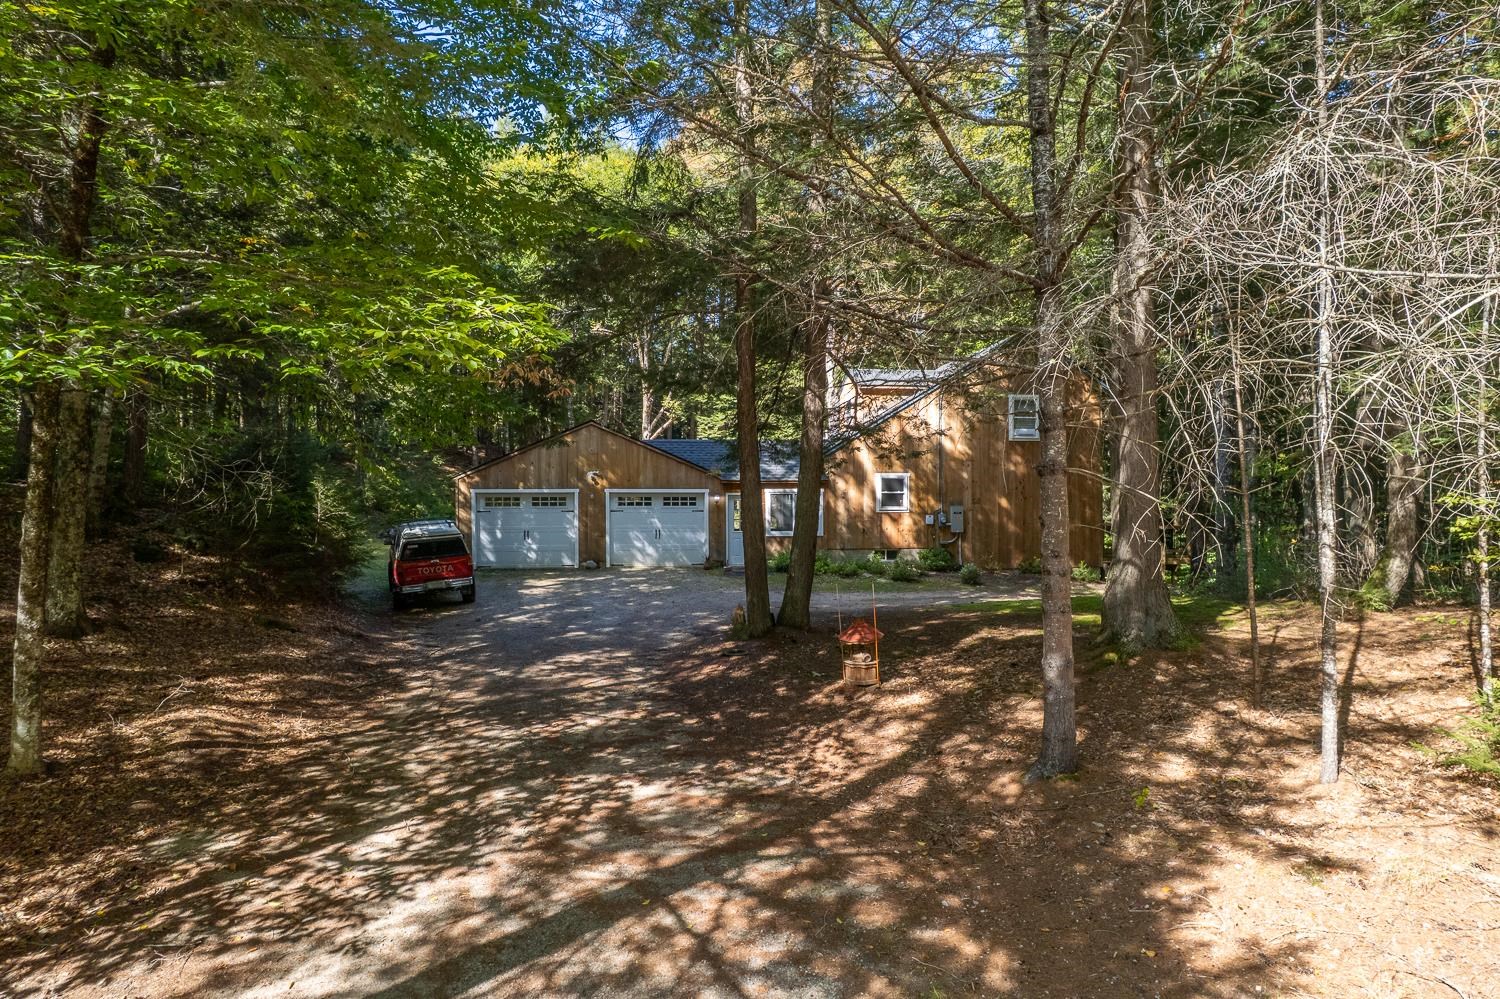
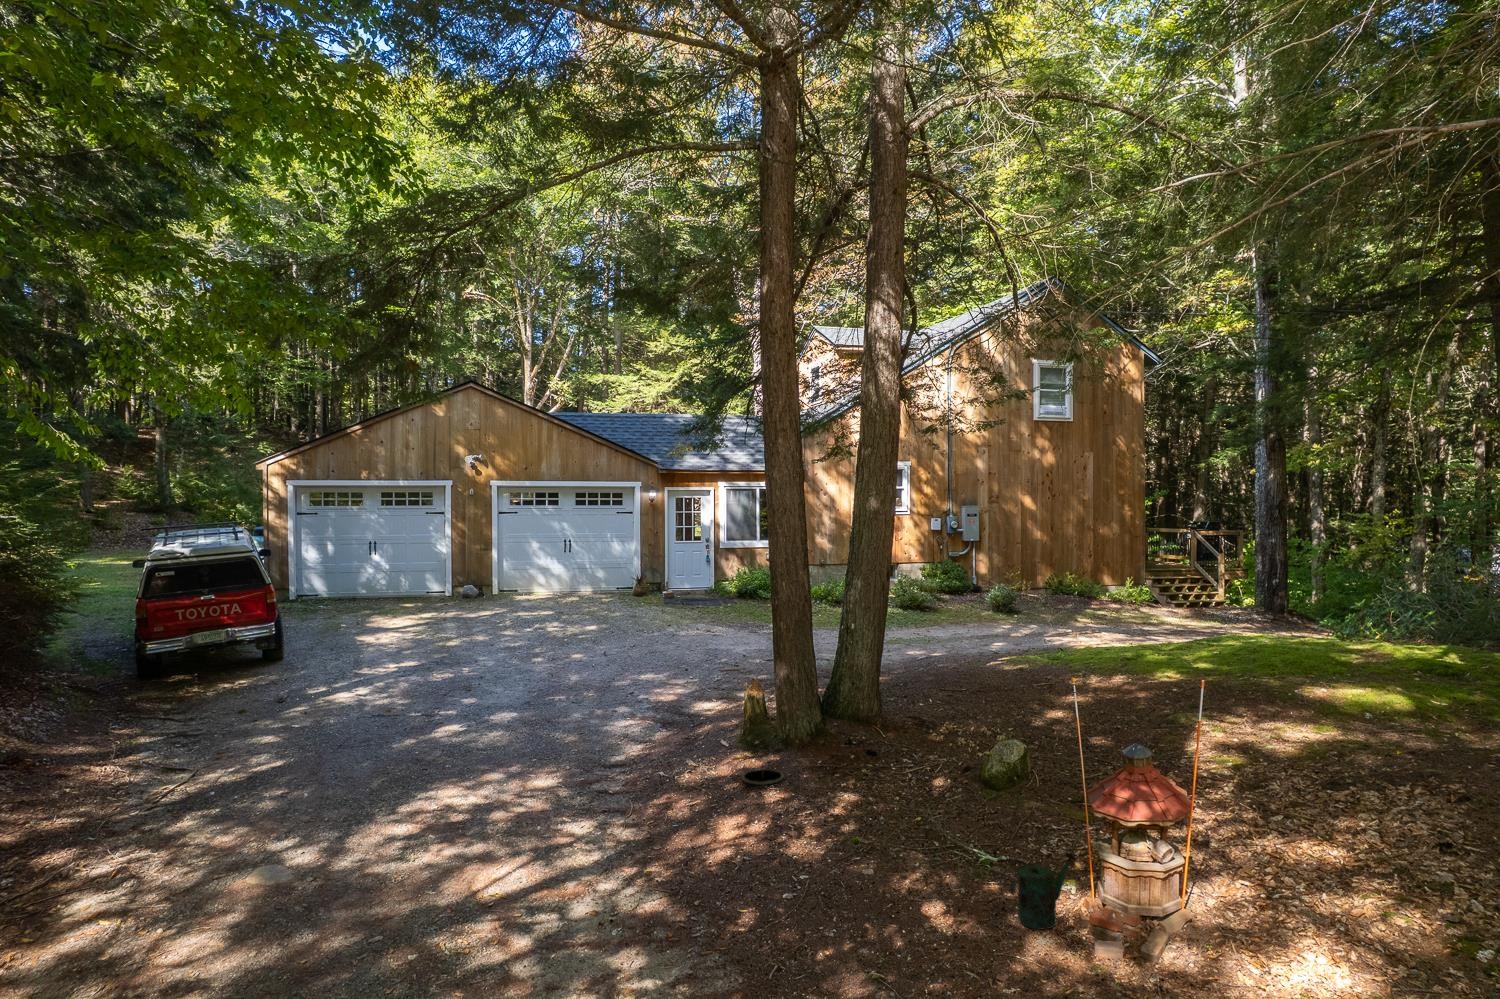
watering can: none [815,666,851,697] -> present [1010,853,1077,929]

